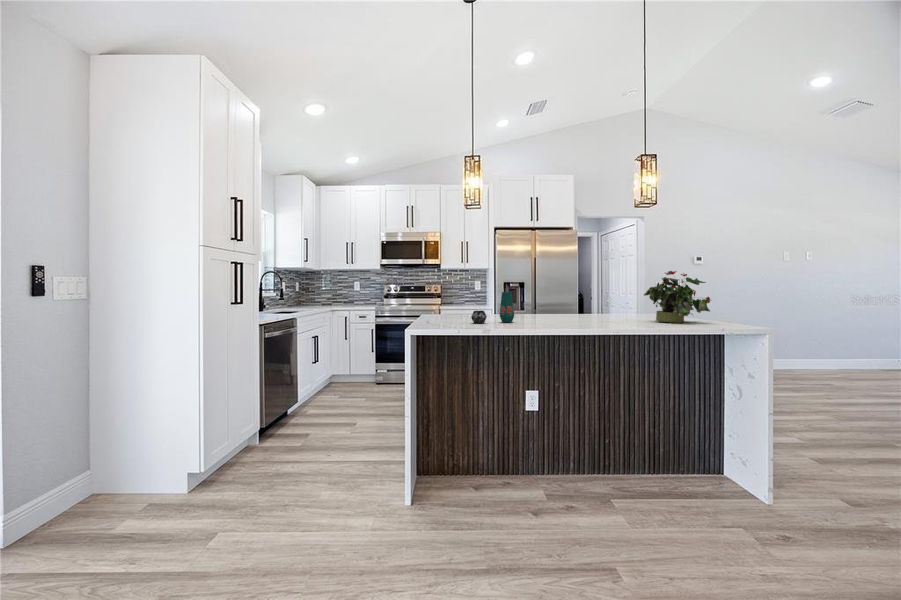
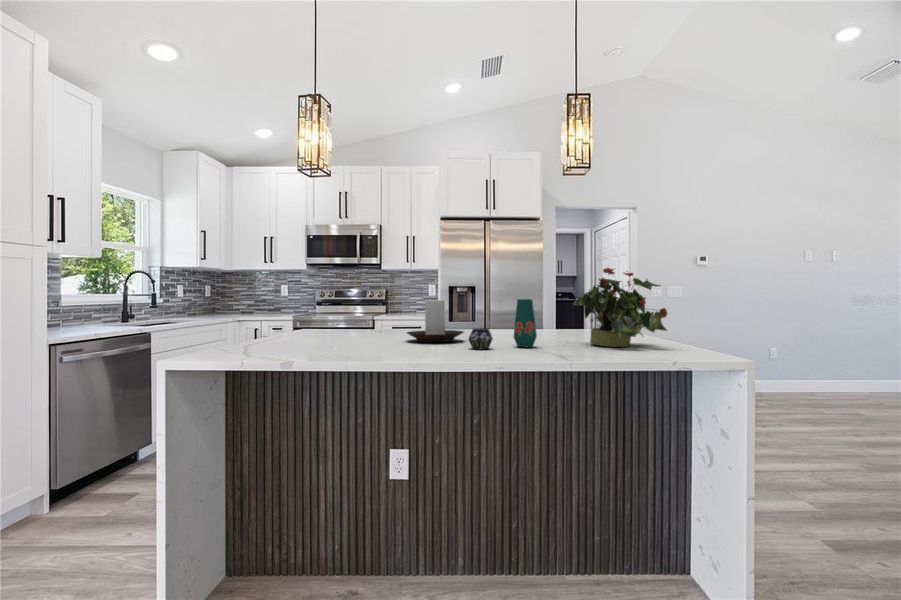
candle holder: none [527,291,568,321] -> present [407,300,464,342]
vase: present [471,292,514,324] -> present [468,299,537,350]

